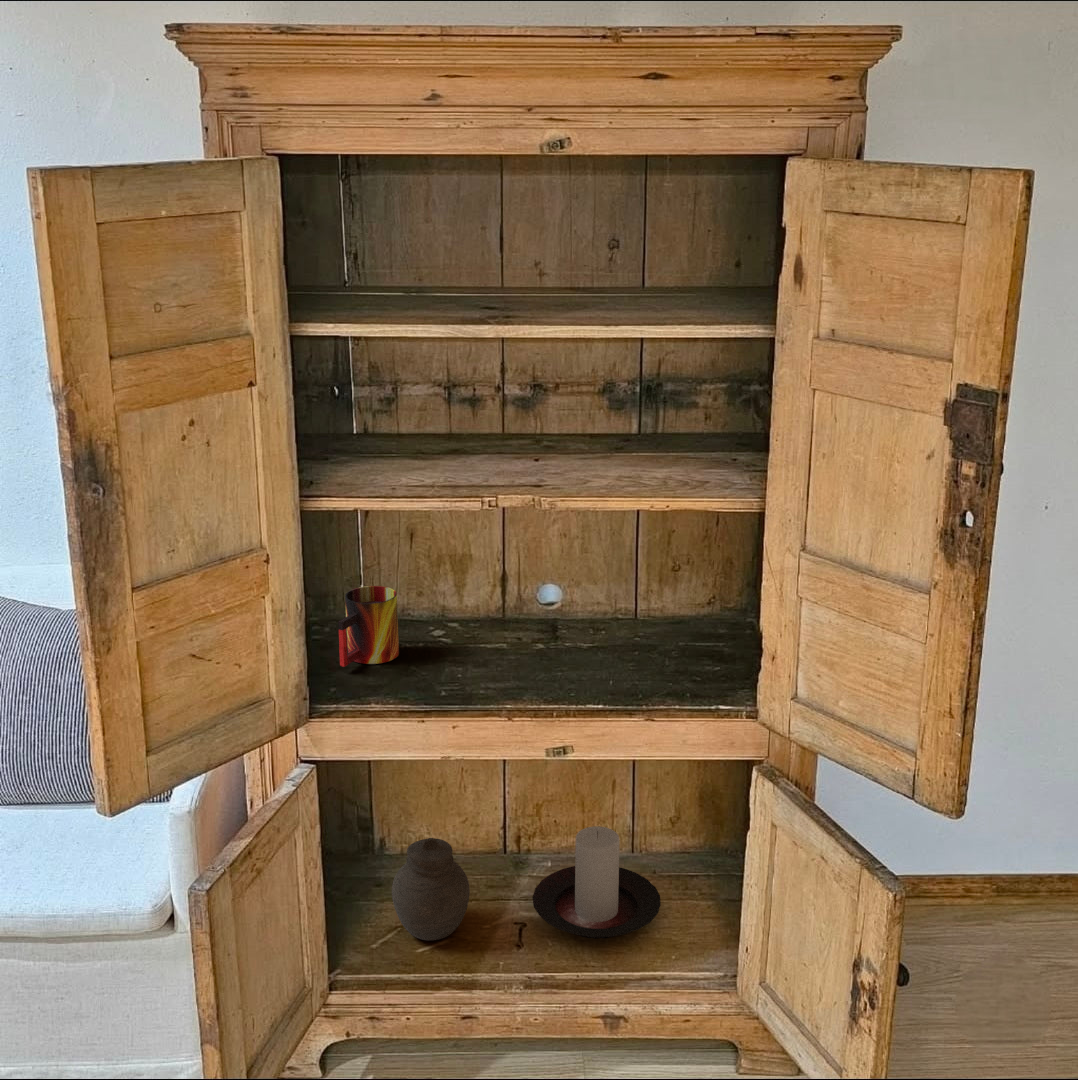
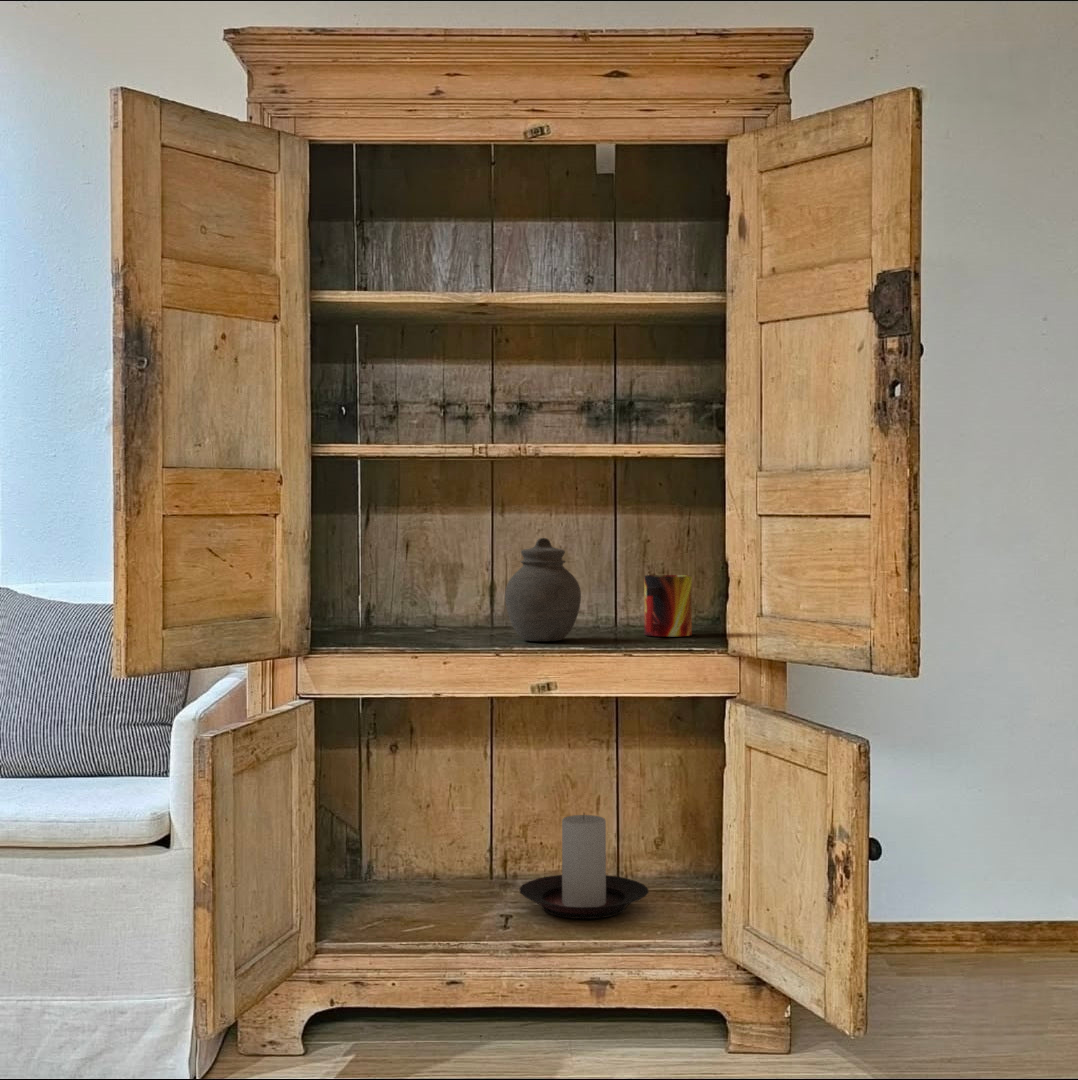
mug: present [338,586,399,667] -> present [644,575,692,637]
jar: present [392,838,470,941] -> present [505,538,581,641]

